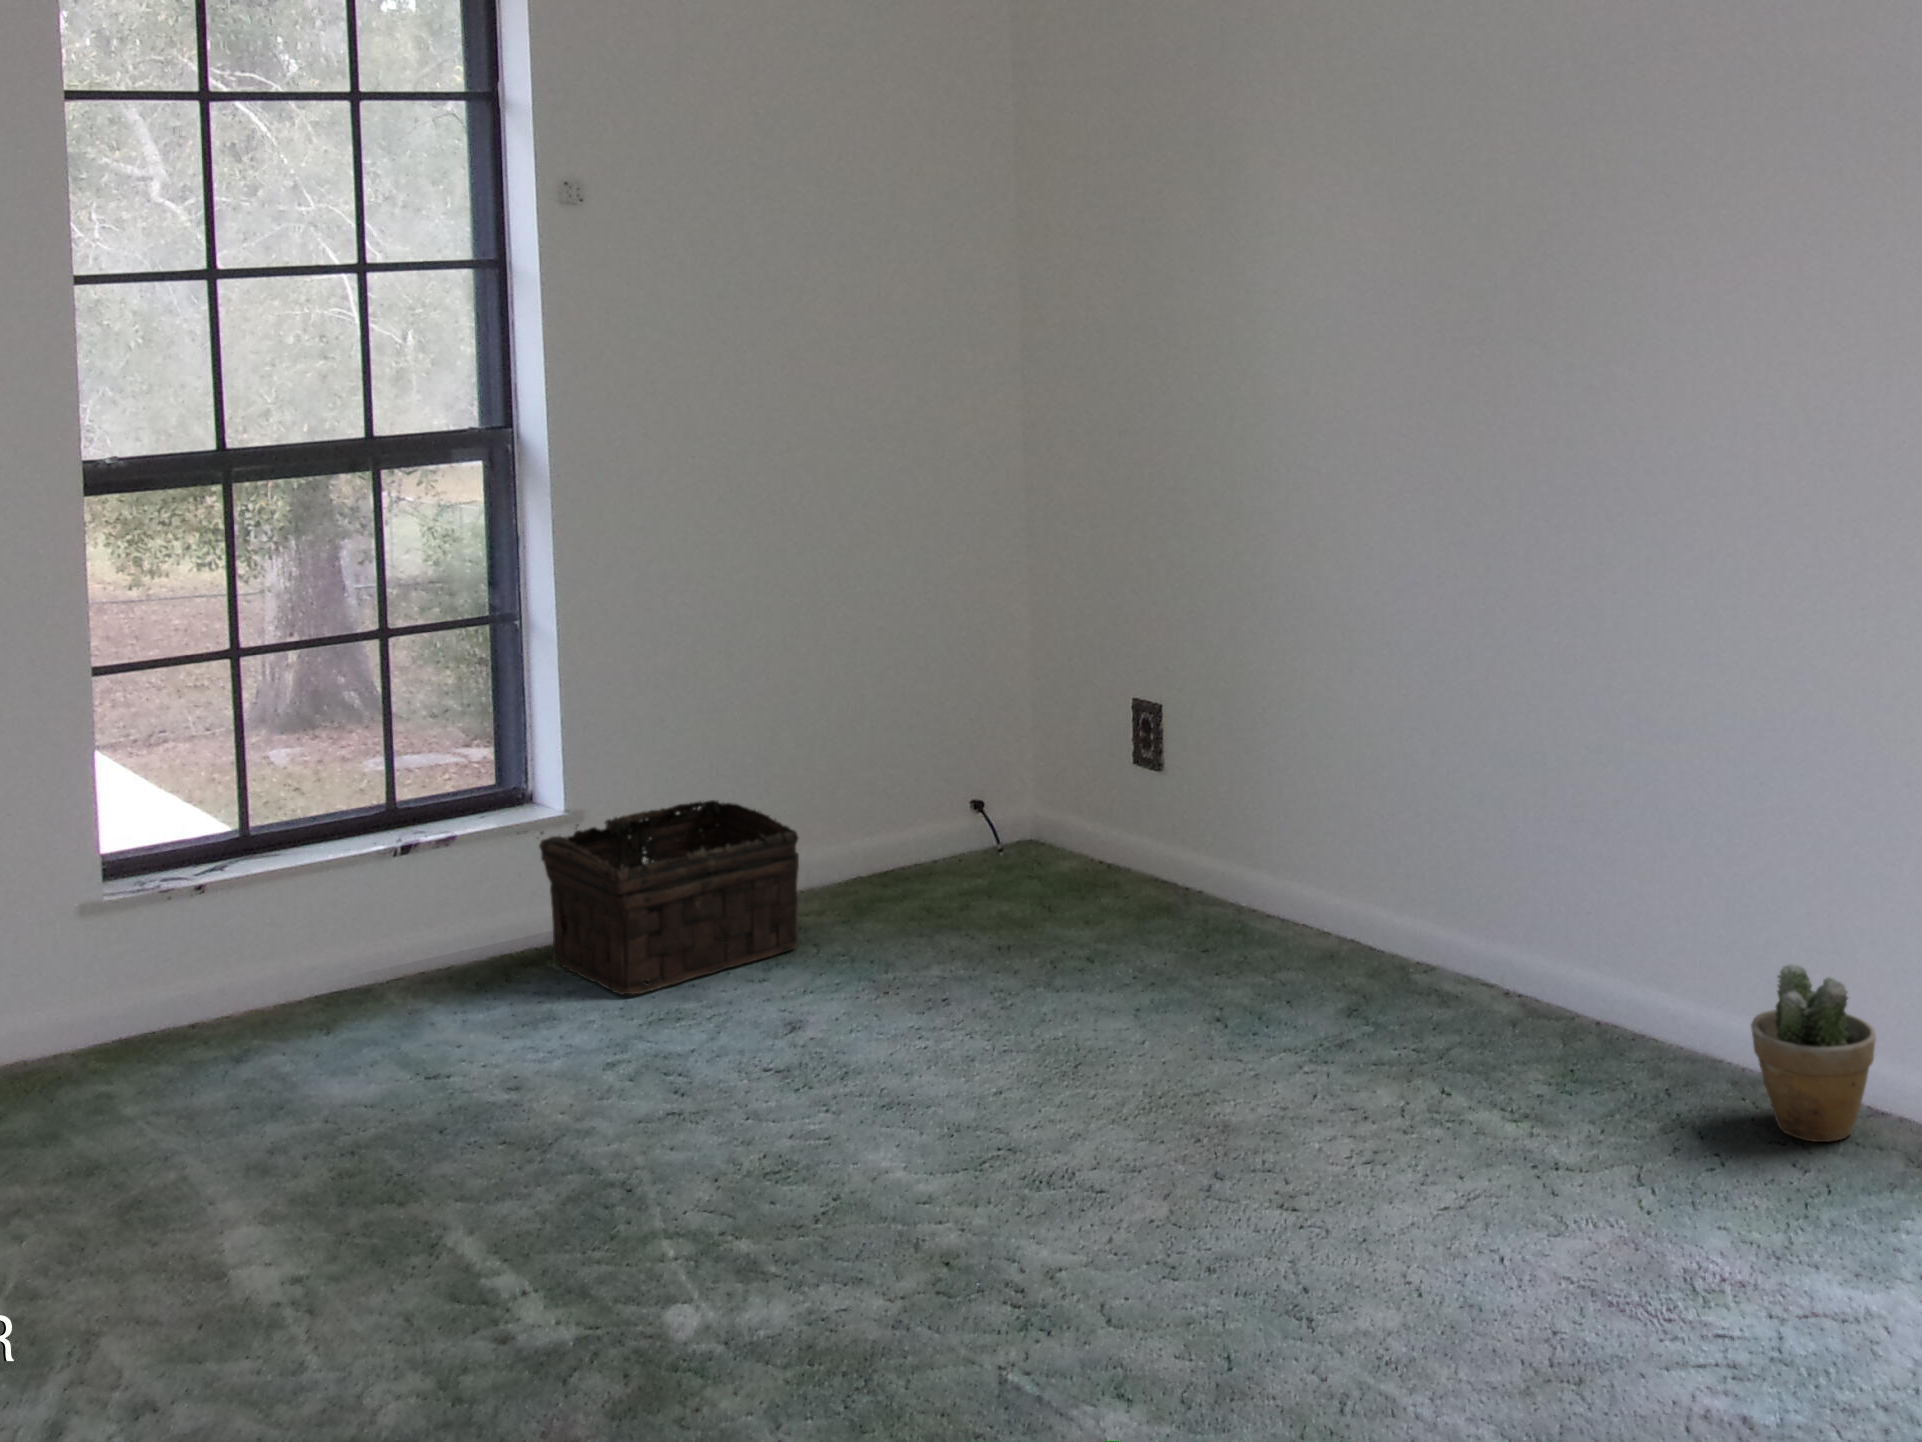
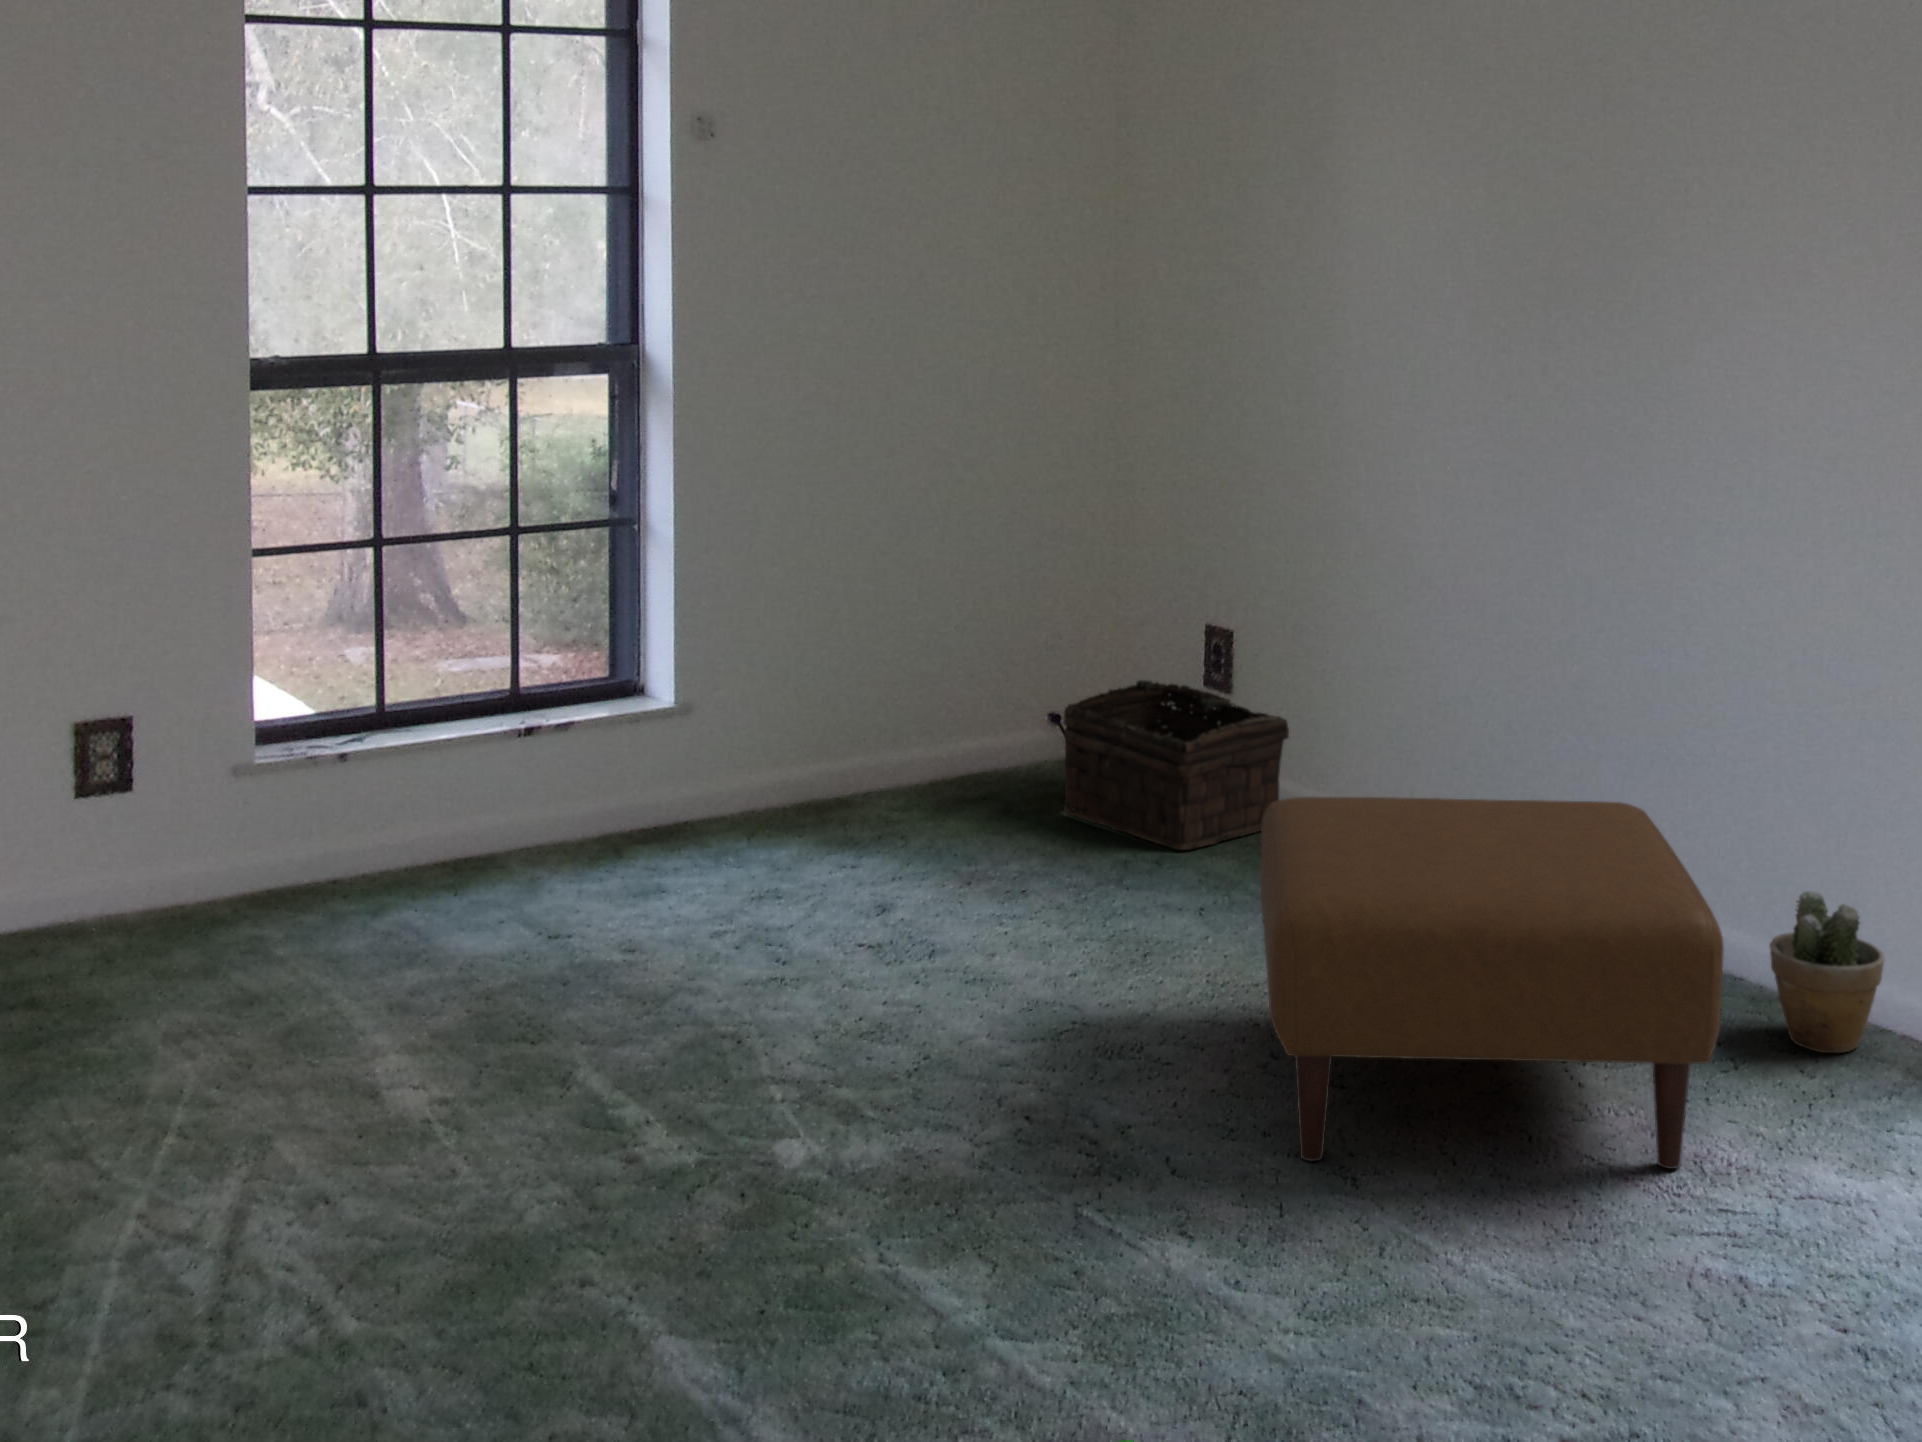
basket: present [539,800,799,995] -> present [1064,680,1289,850]
ottoman: none [1195,878,1706,1302] -> present [1261,797,1724,1169]

